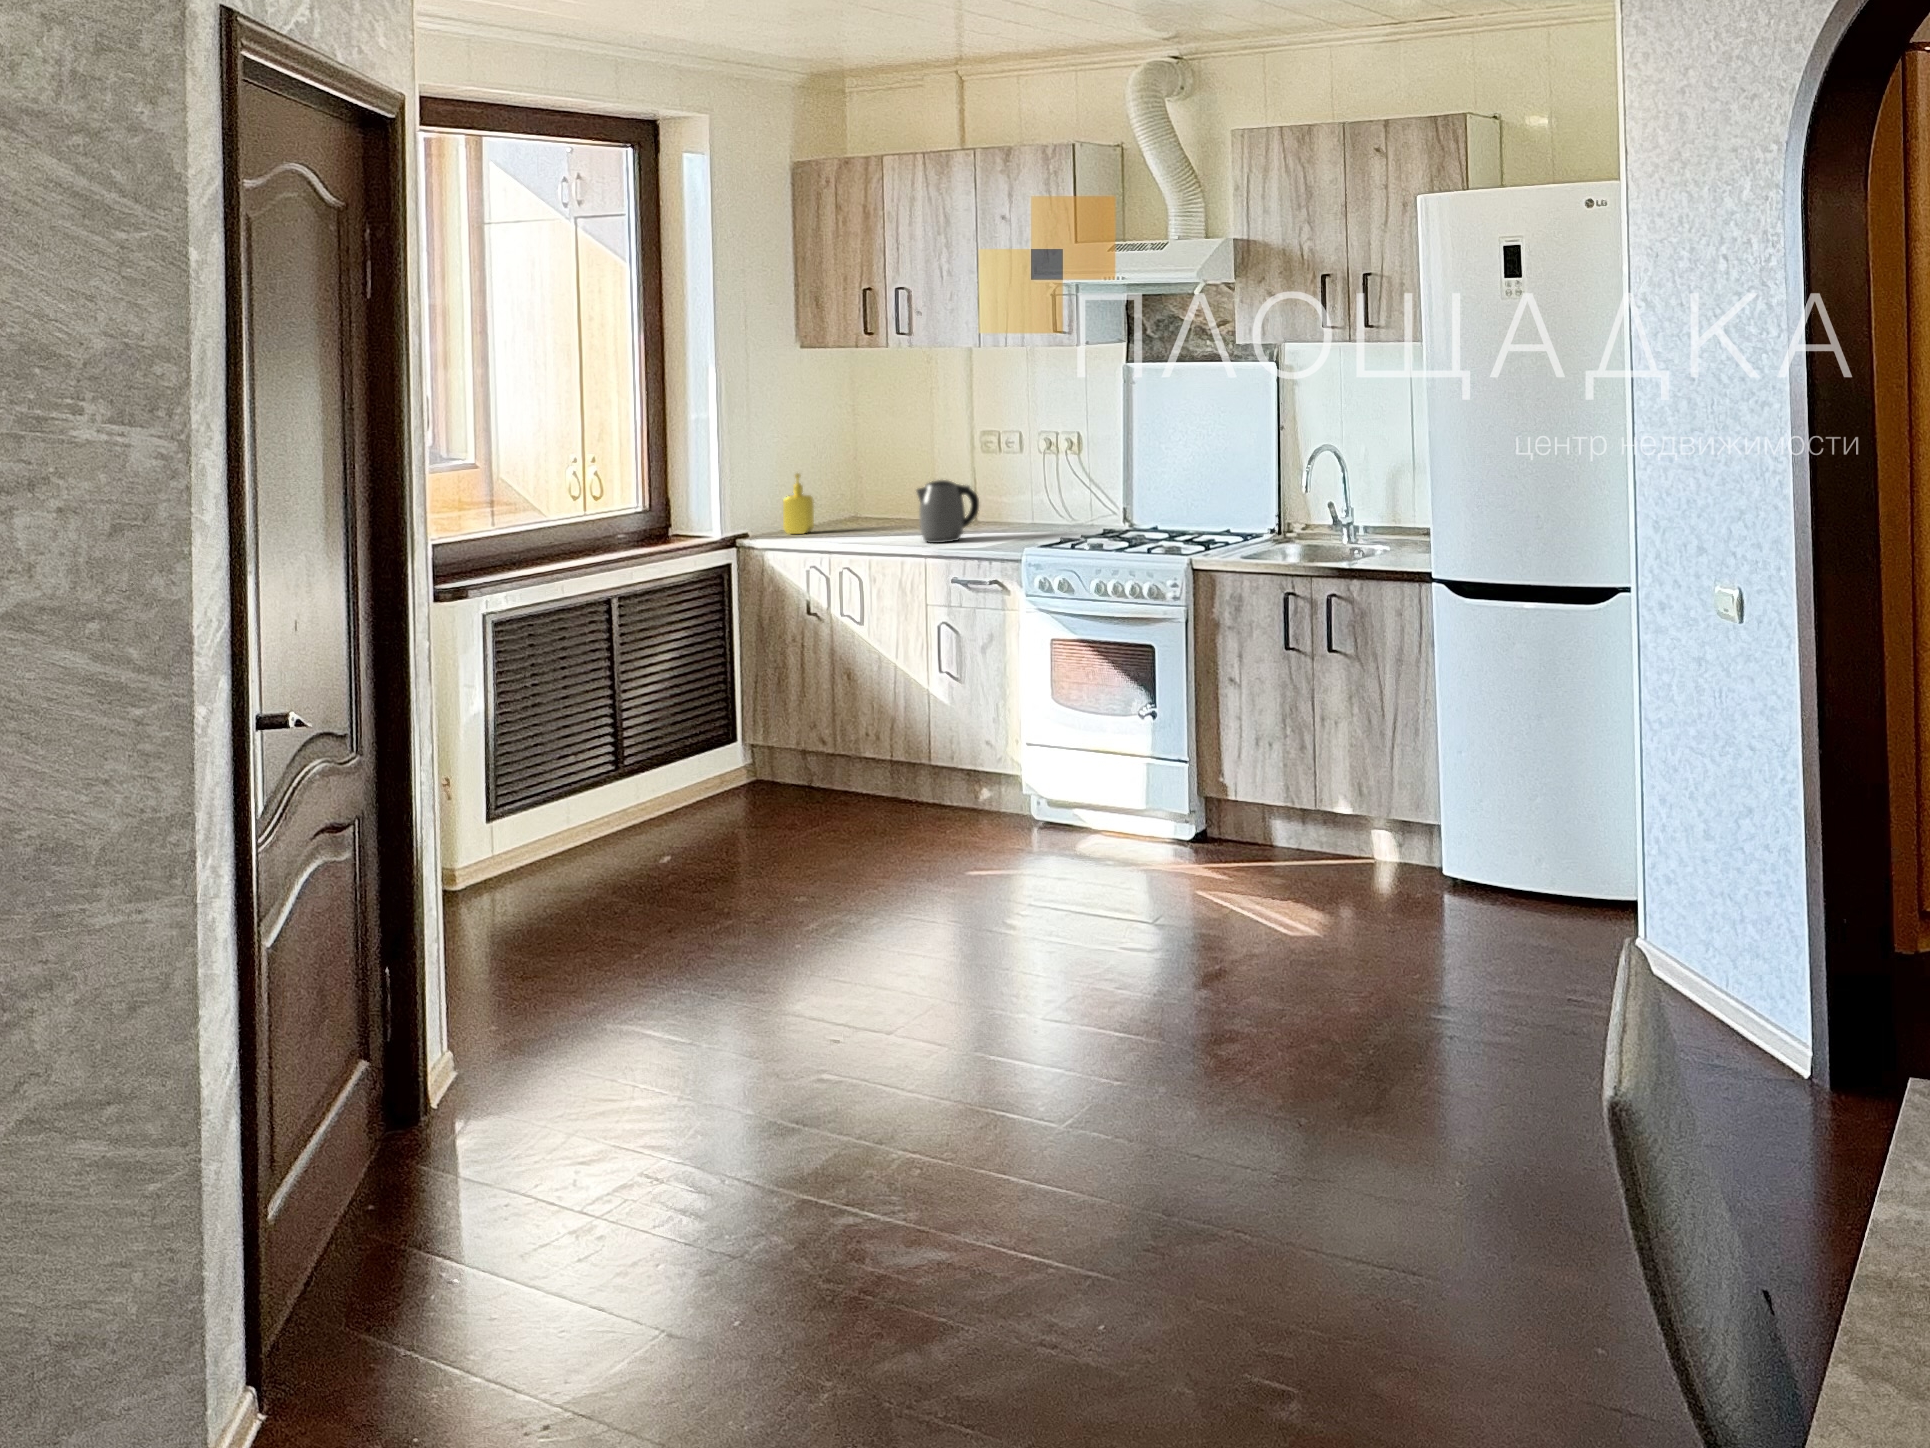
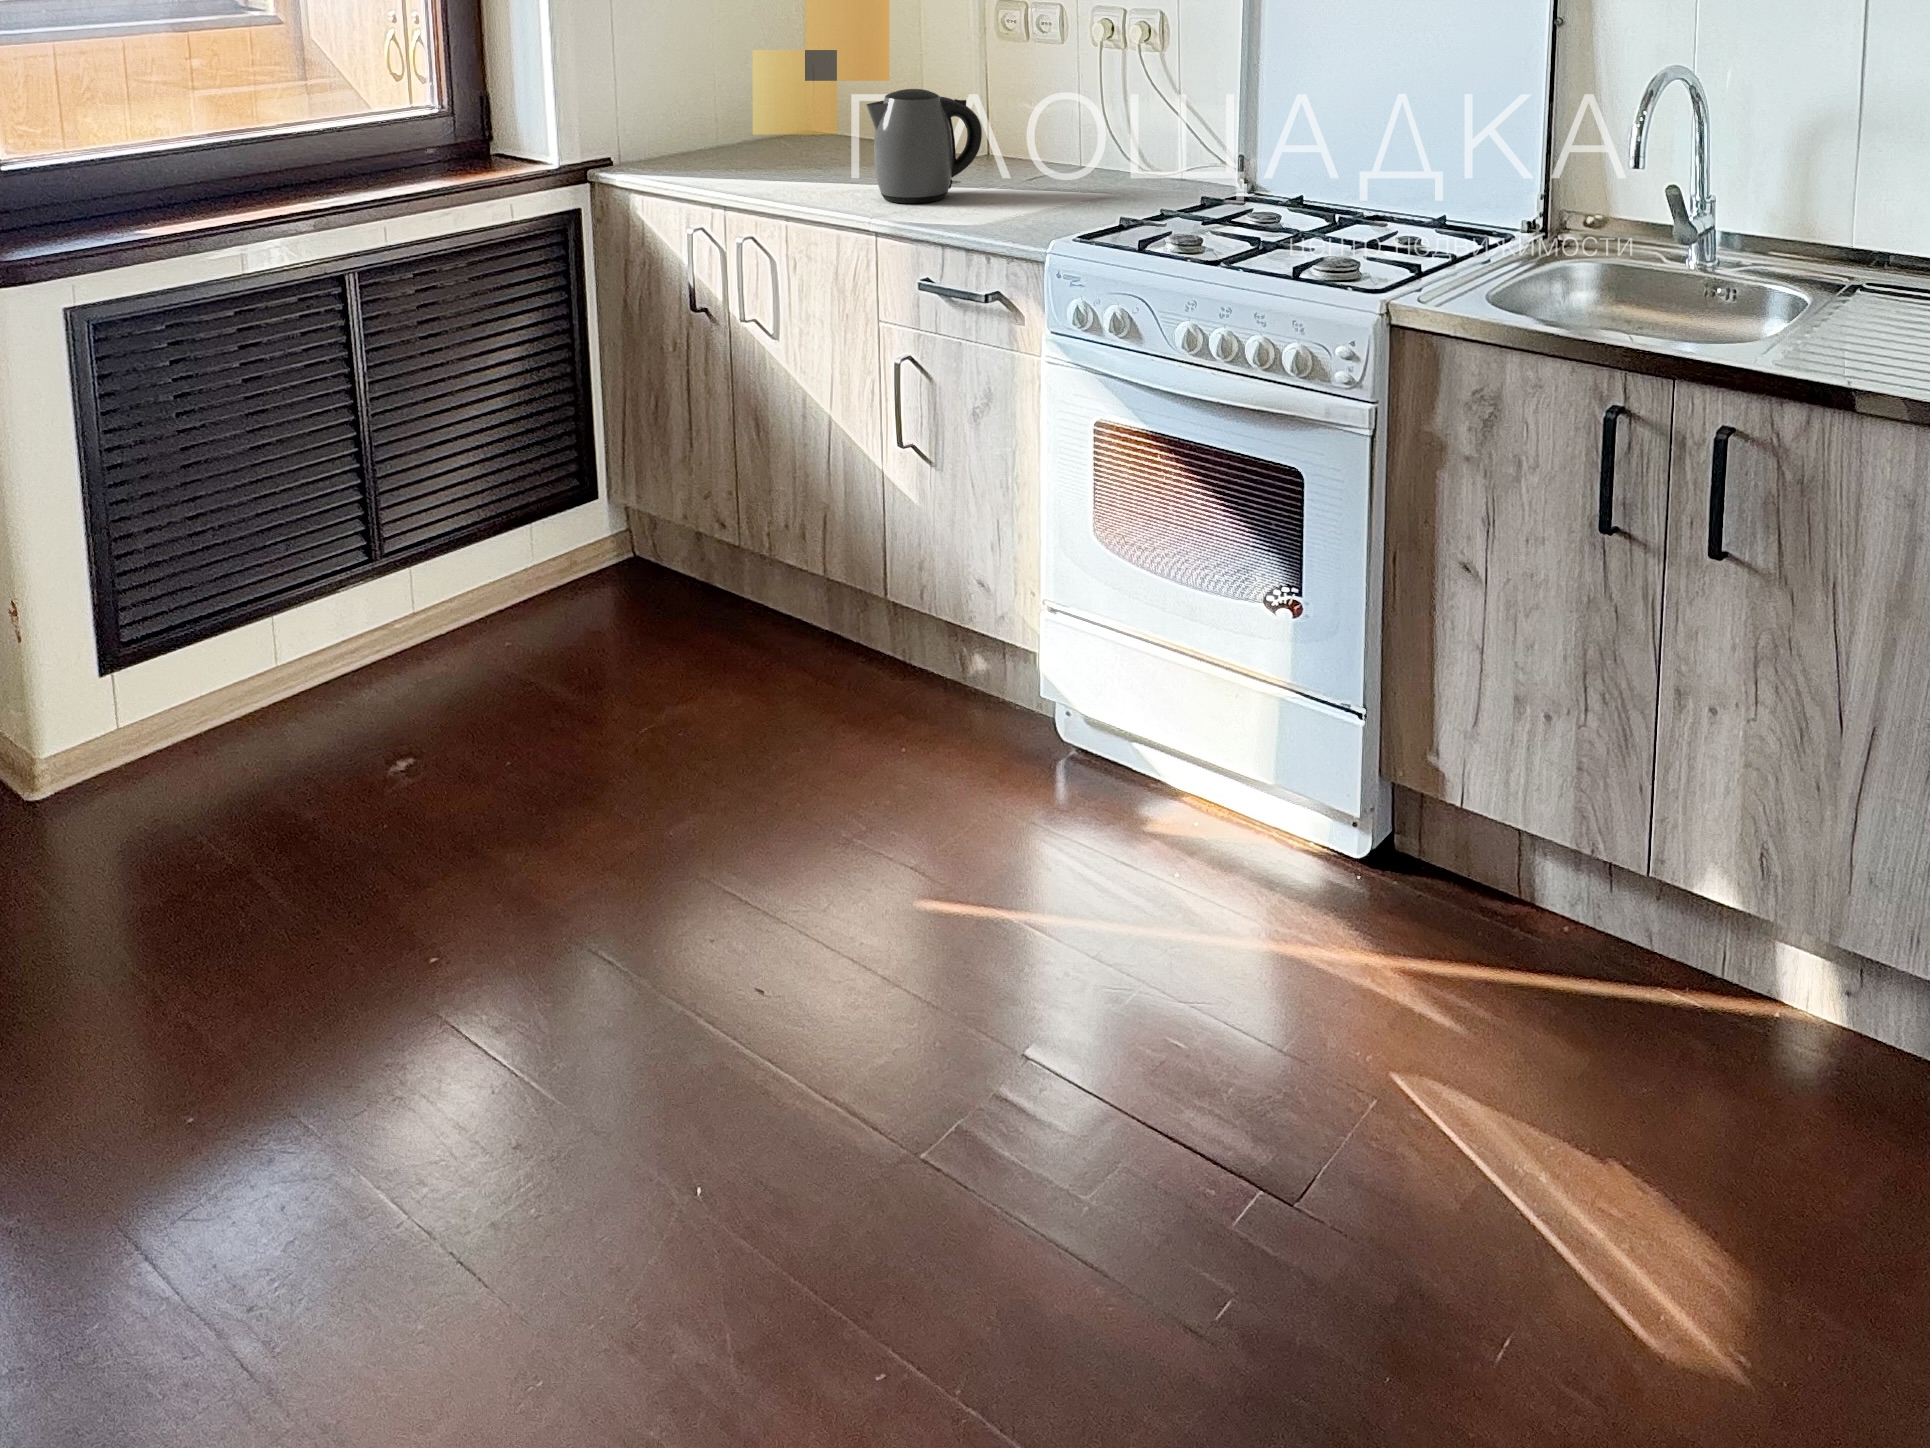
soap dispenser: present [783,474,814,534] -> none [675,59,727,161]

